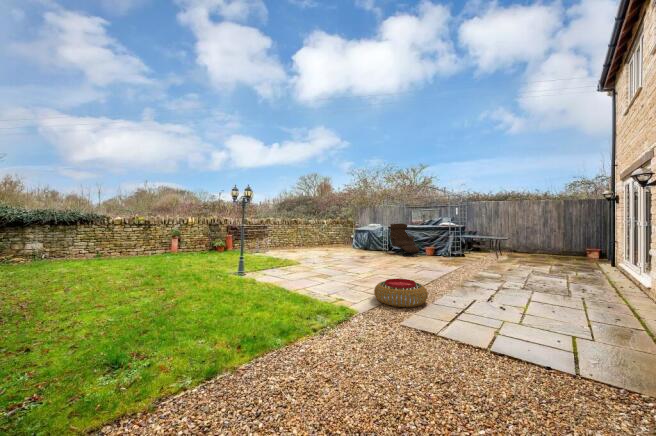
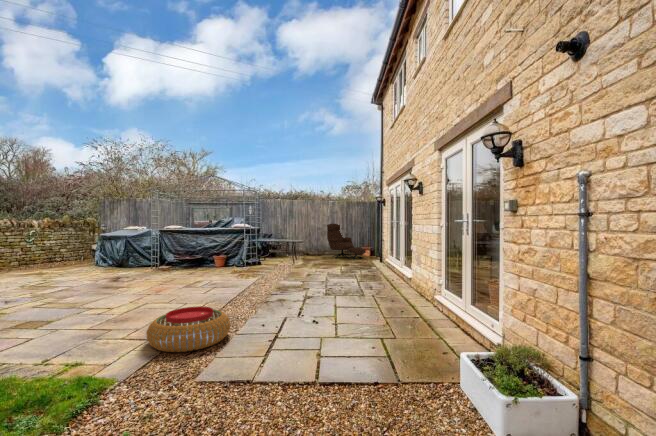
lounge chair: present [389,223,419,256] -> present [327,224,365,259]

